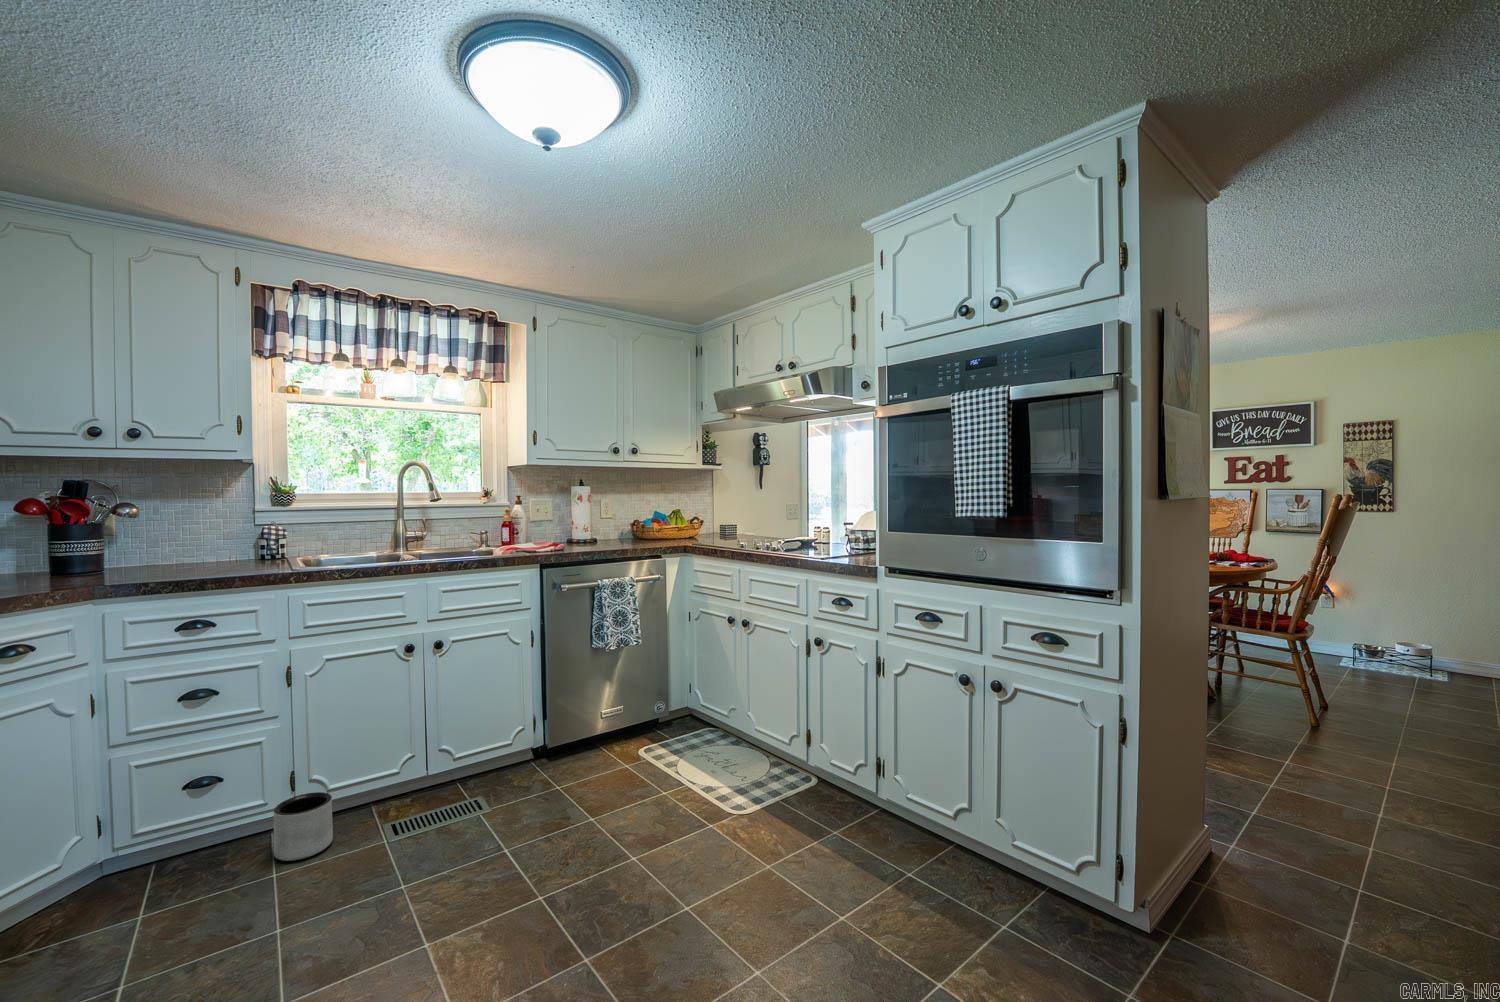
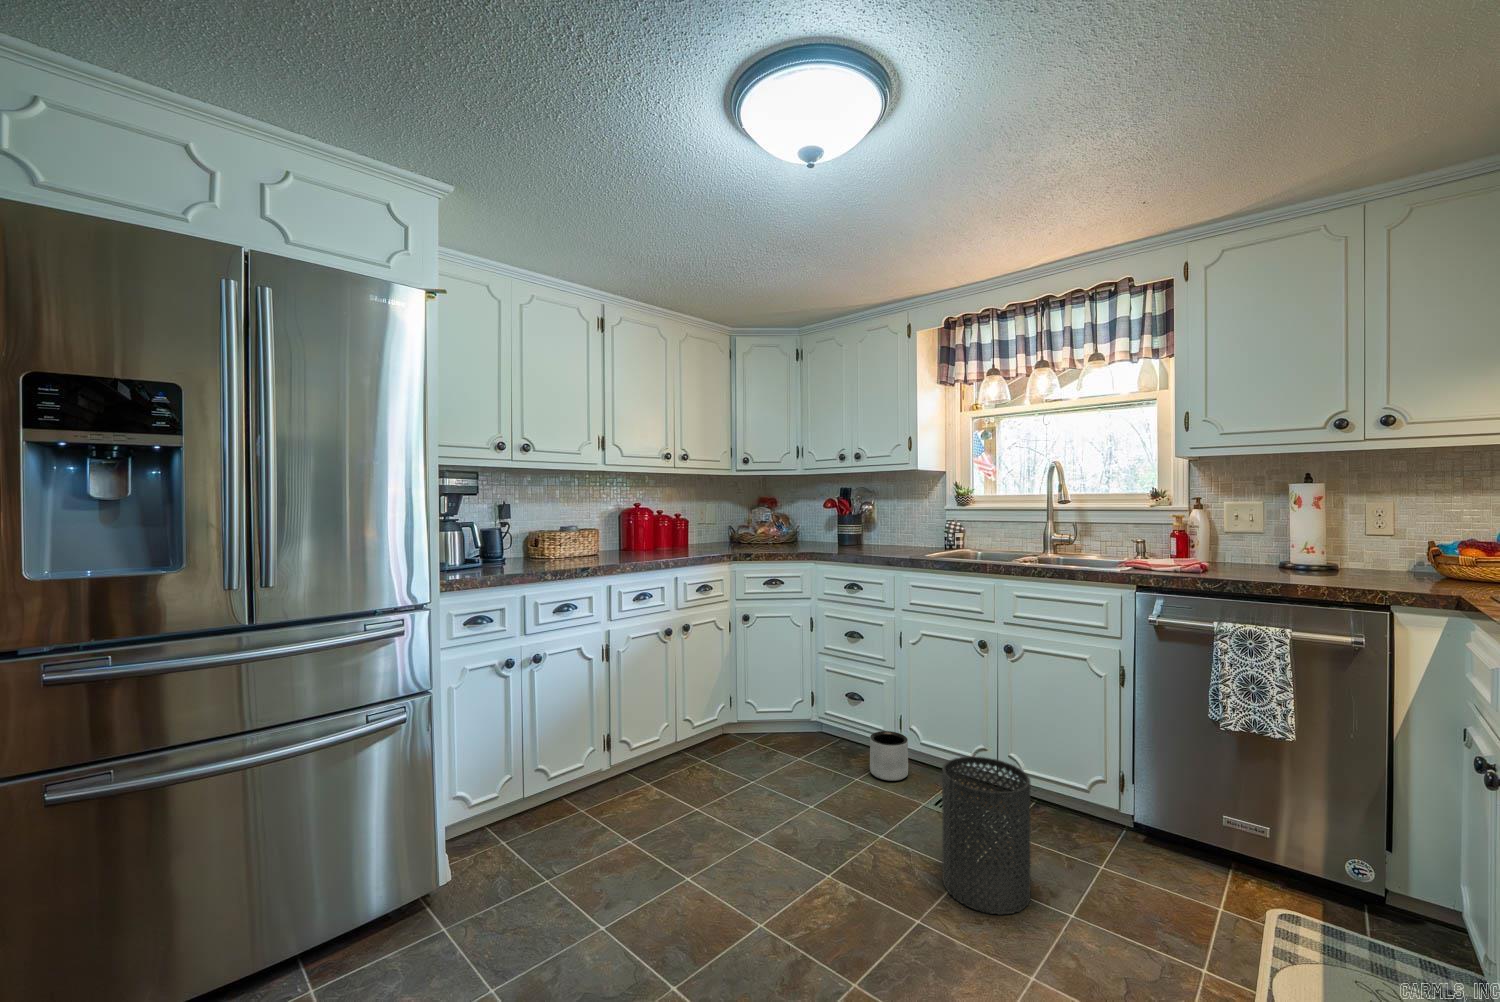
trash can: none [495,730,577,870] -> present [942,756,1031,915]

